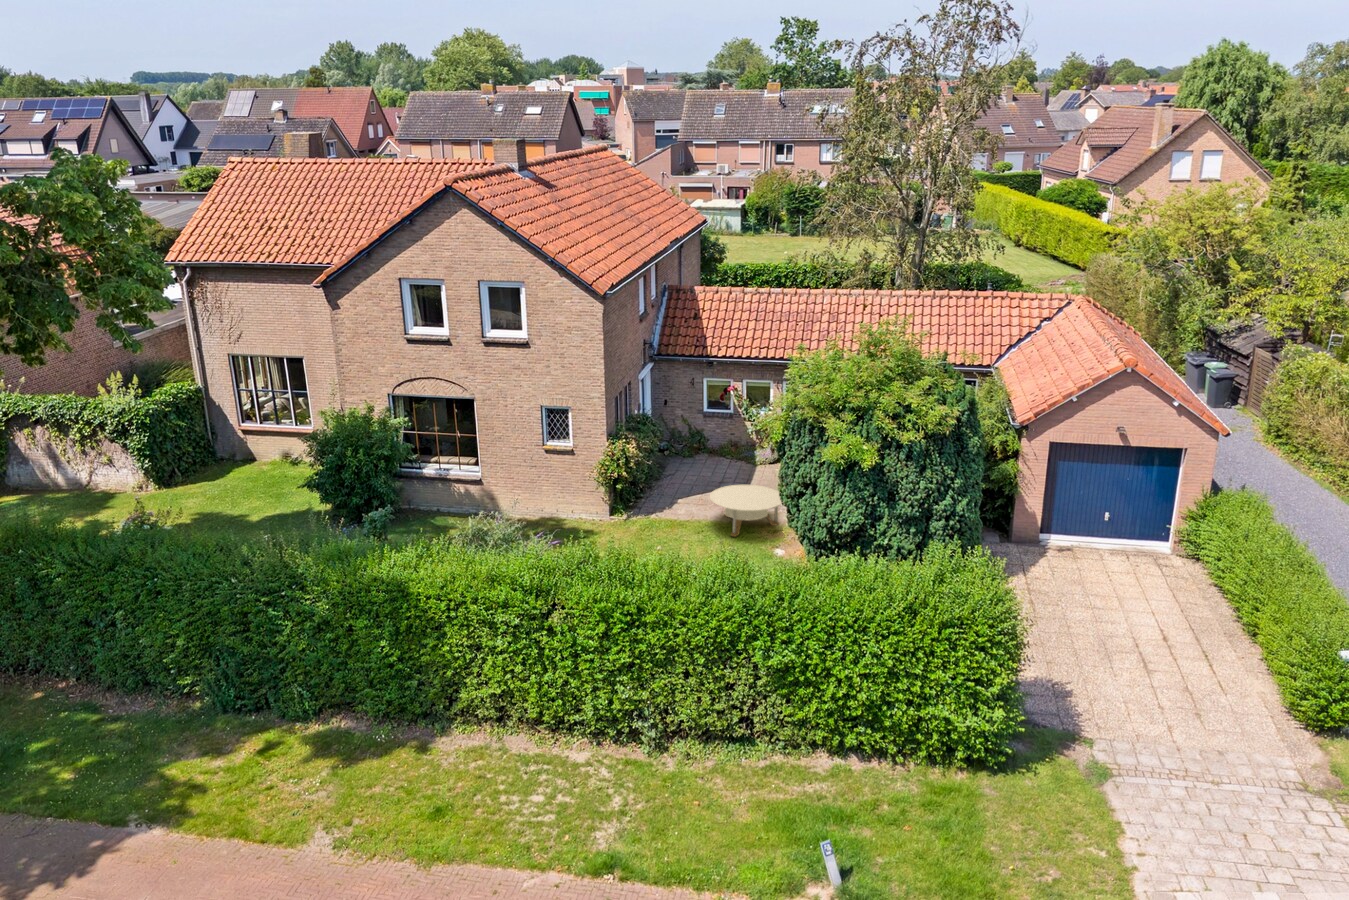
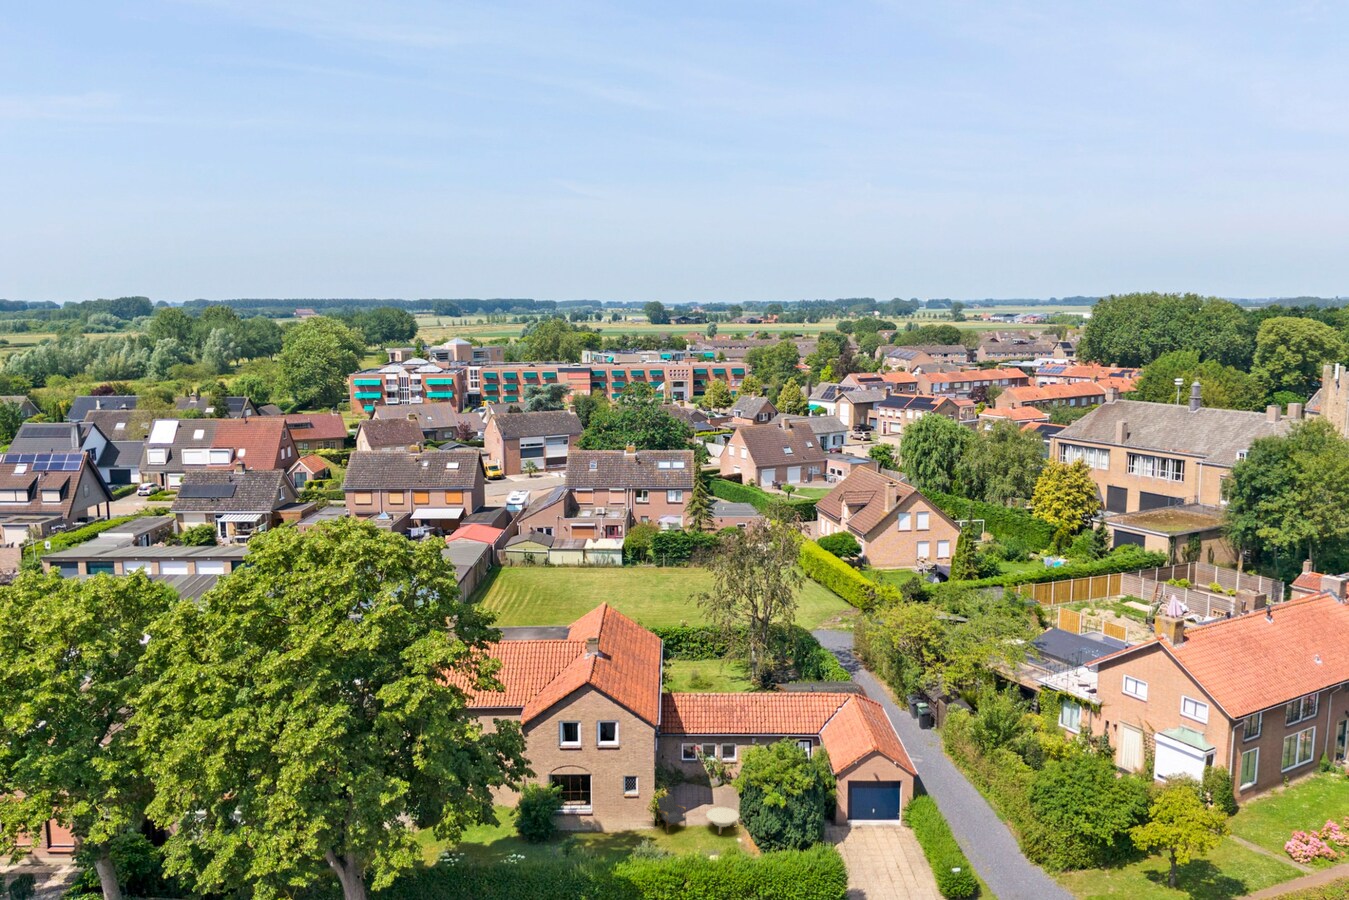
lounge chair: none [608,451,667,525] -> present [658,795,686,831]

